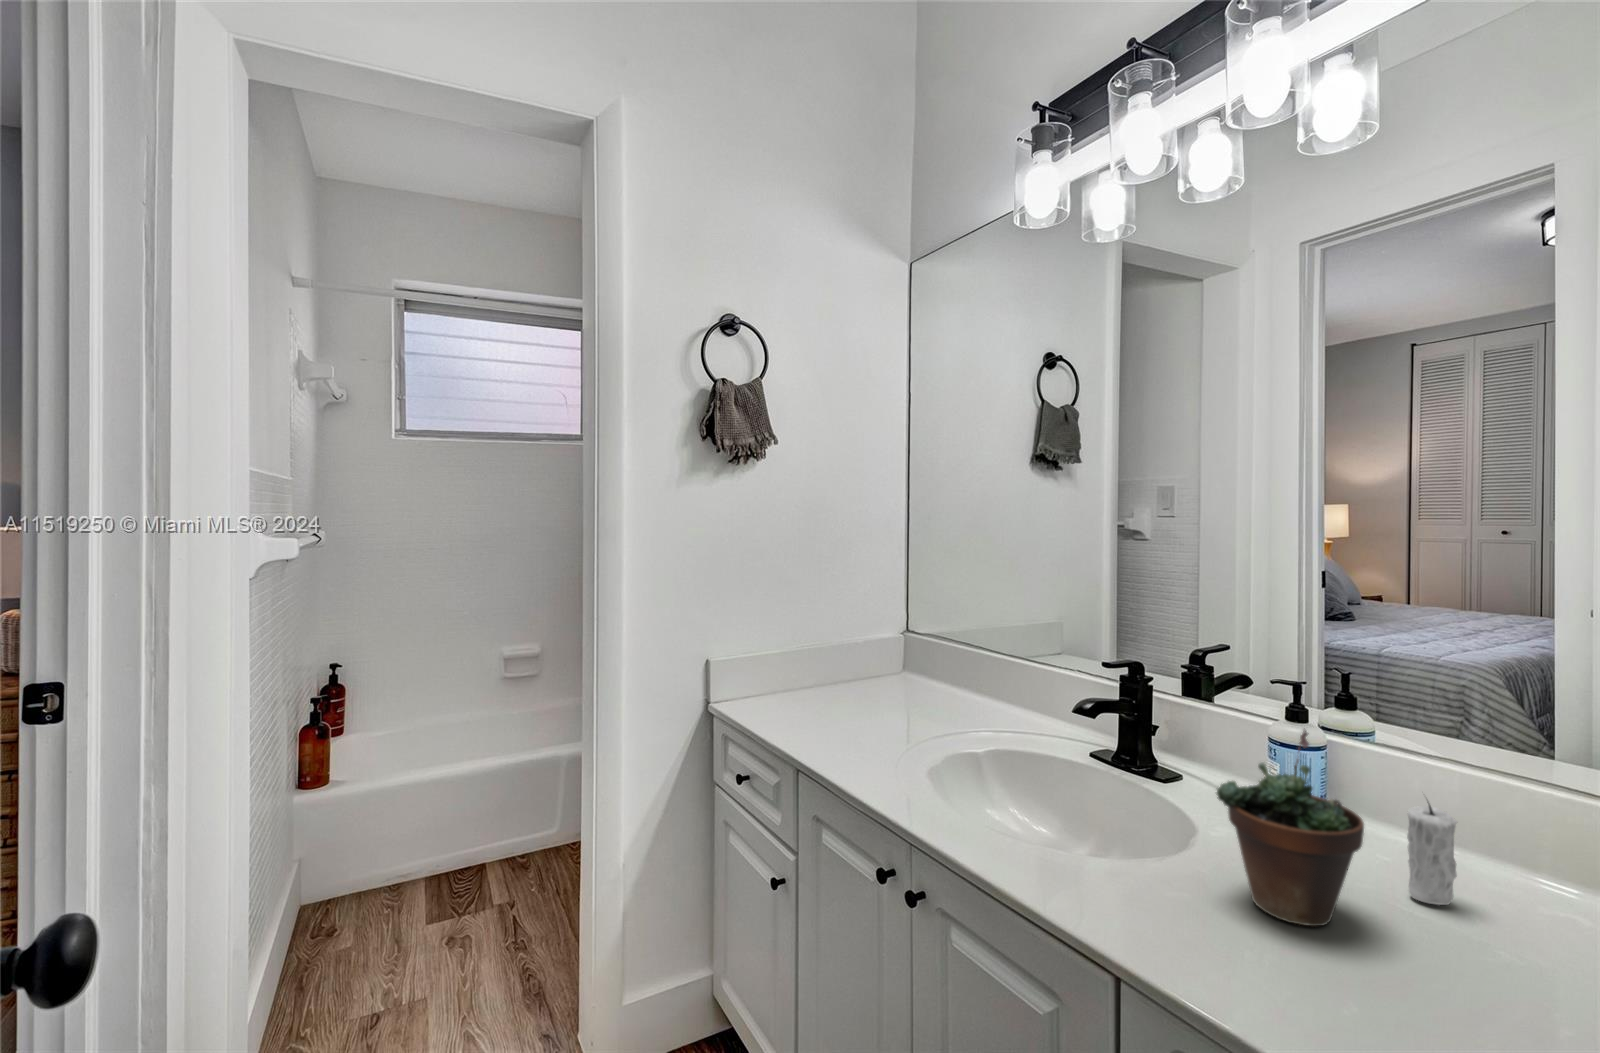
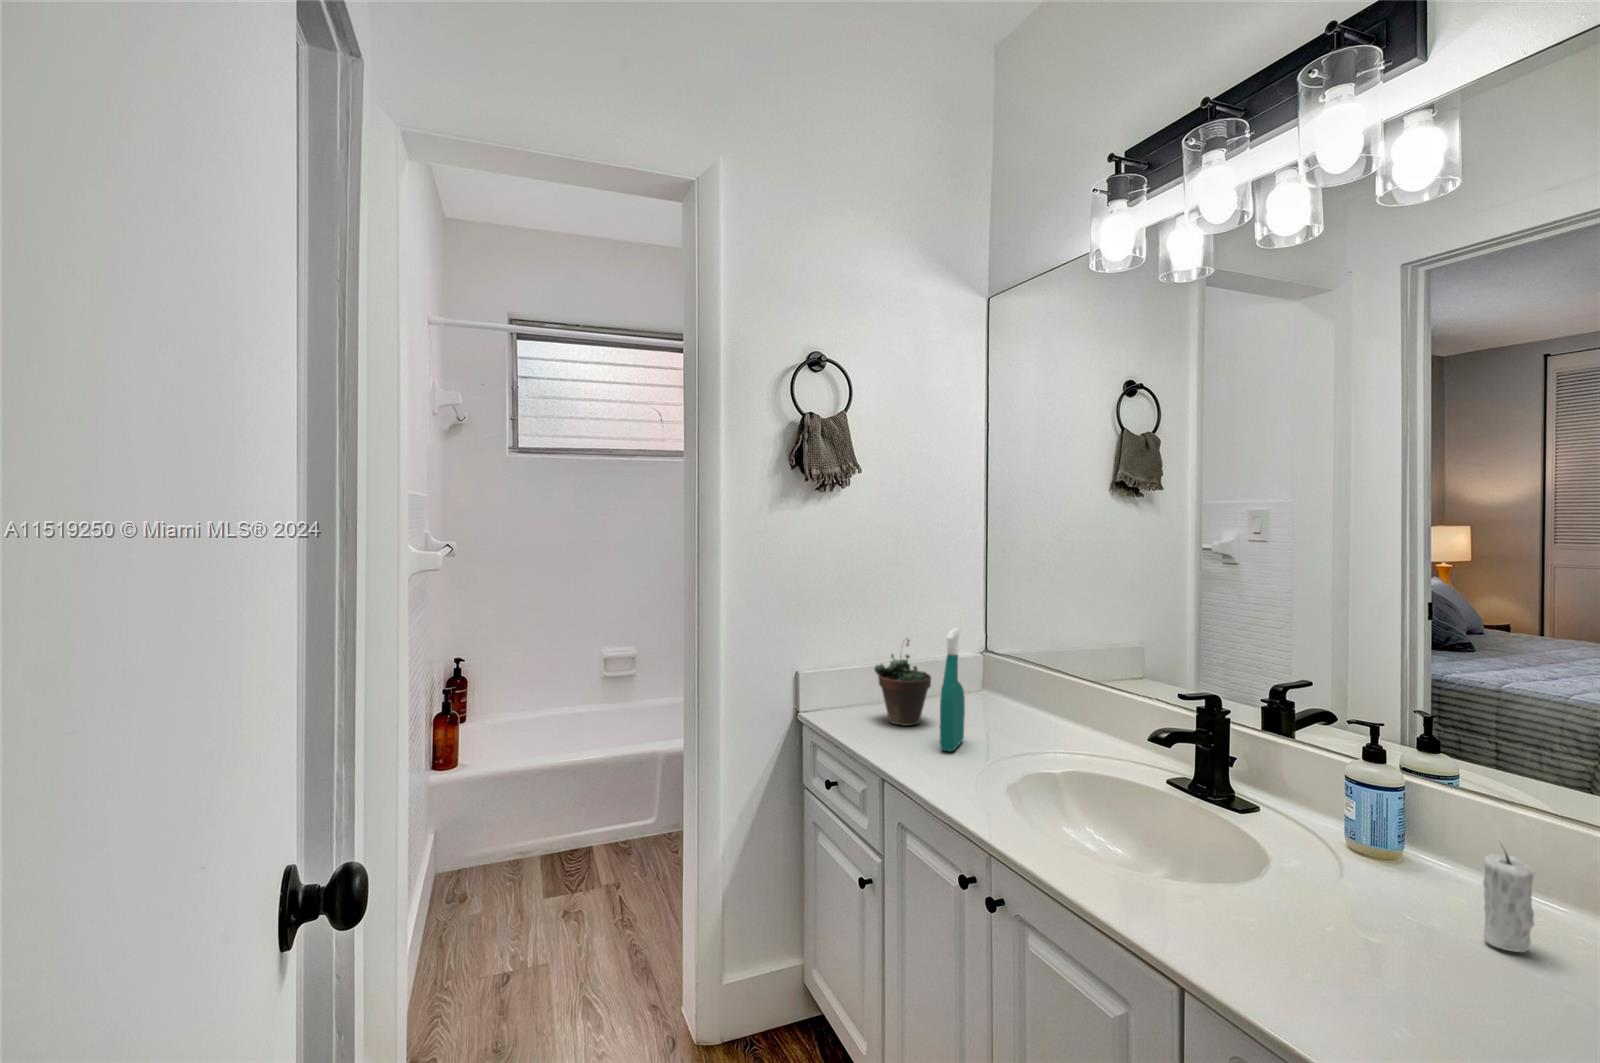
spray bottle: none [859,602,886,734] -> present [940,628,965,751]
succulent plant: present [1216,728,1364,926] -> present [874,639,931,726]

